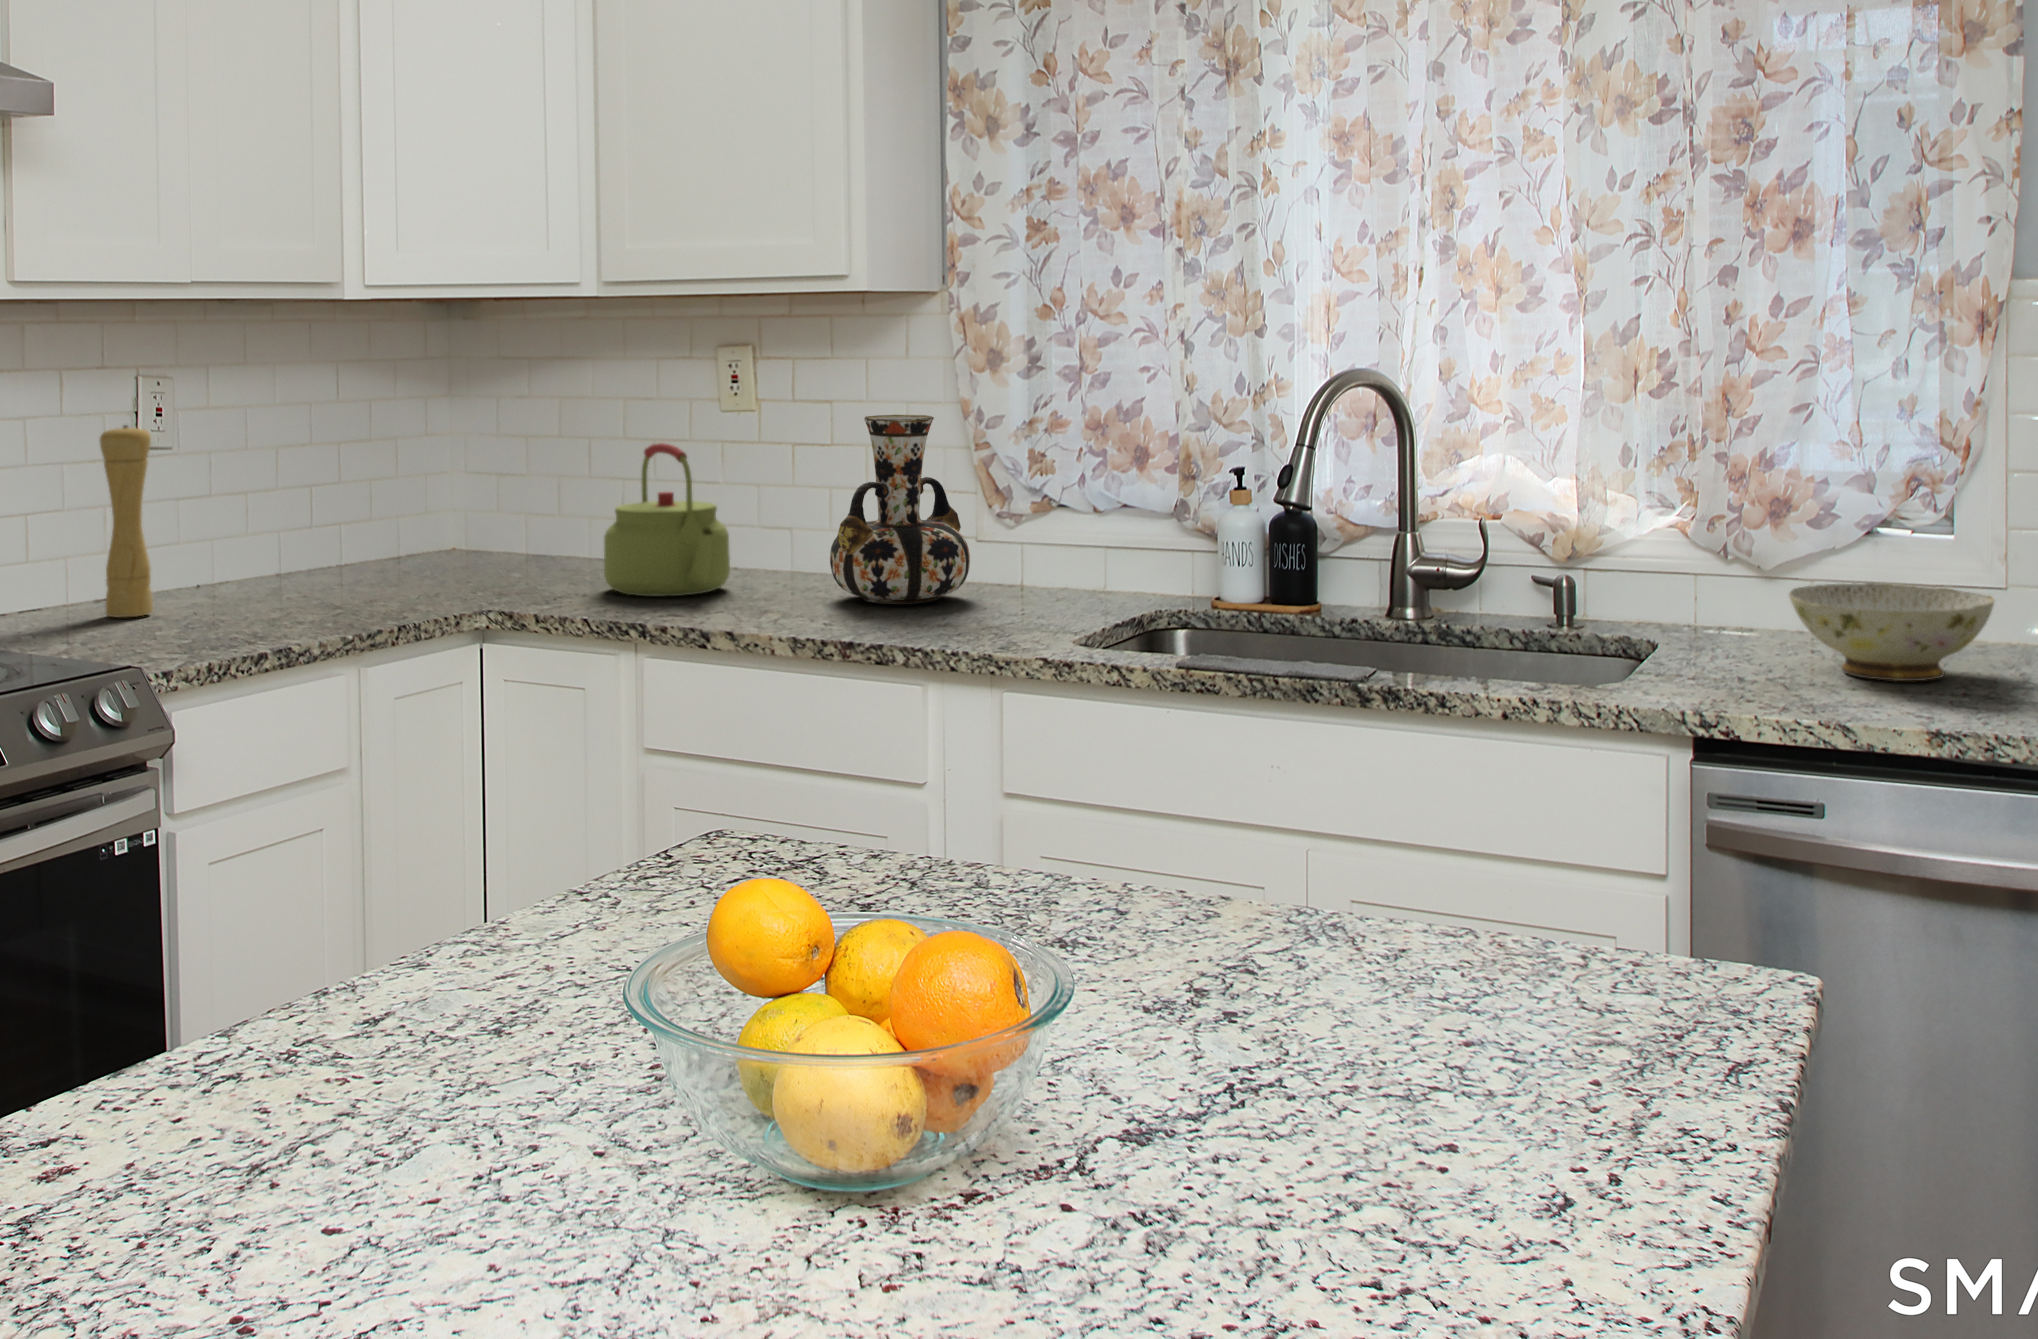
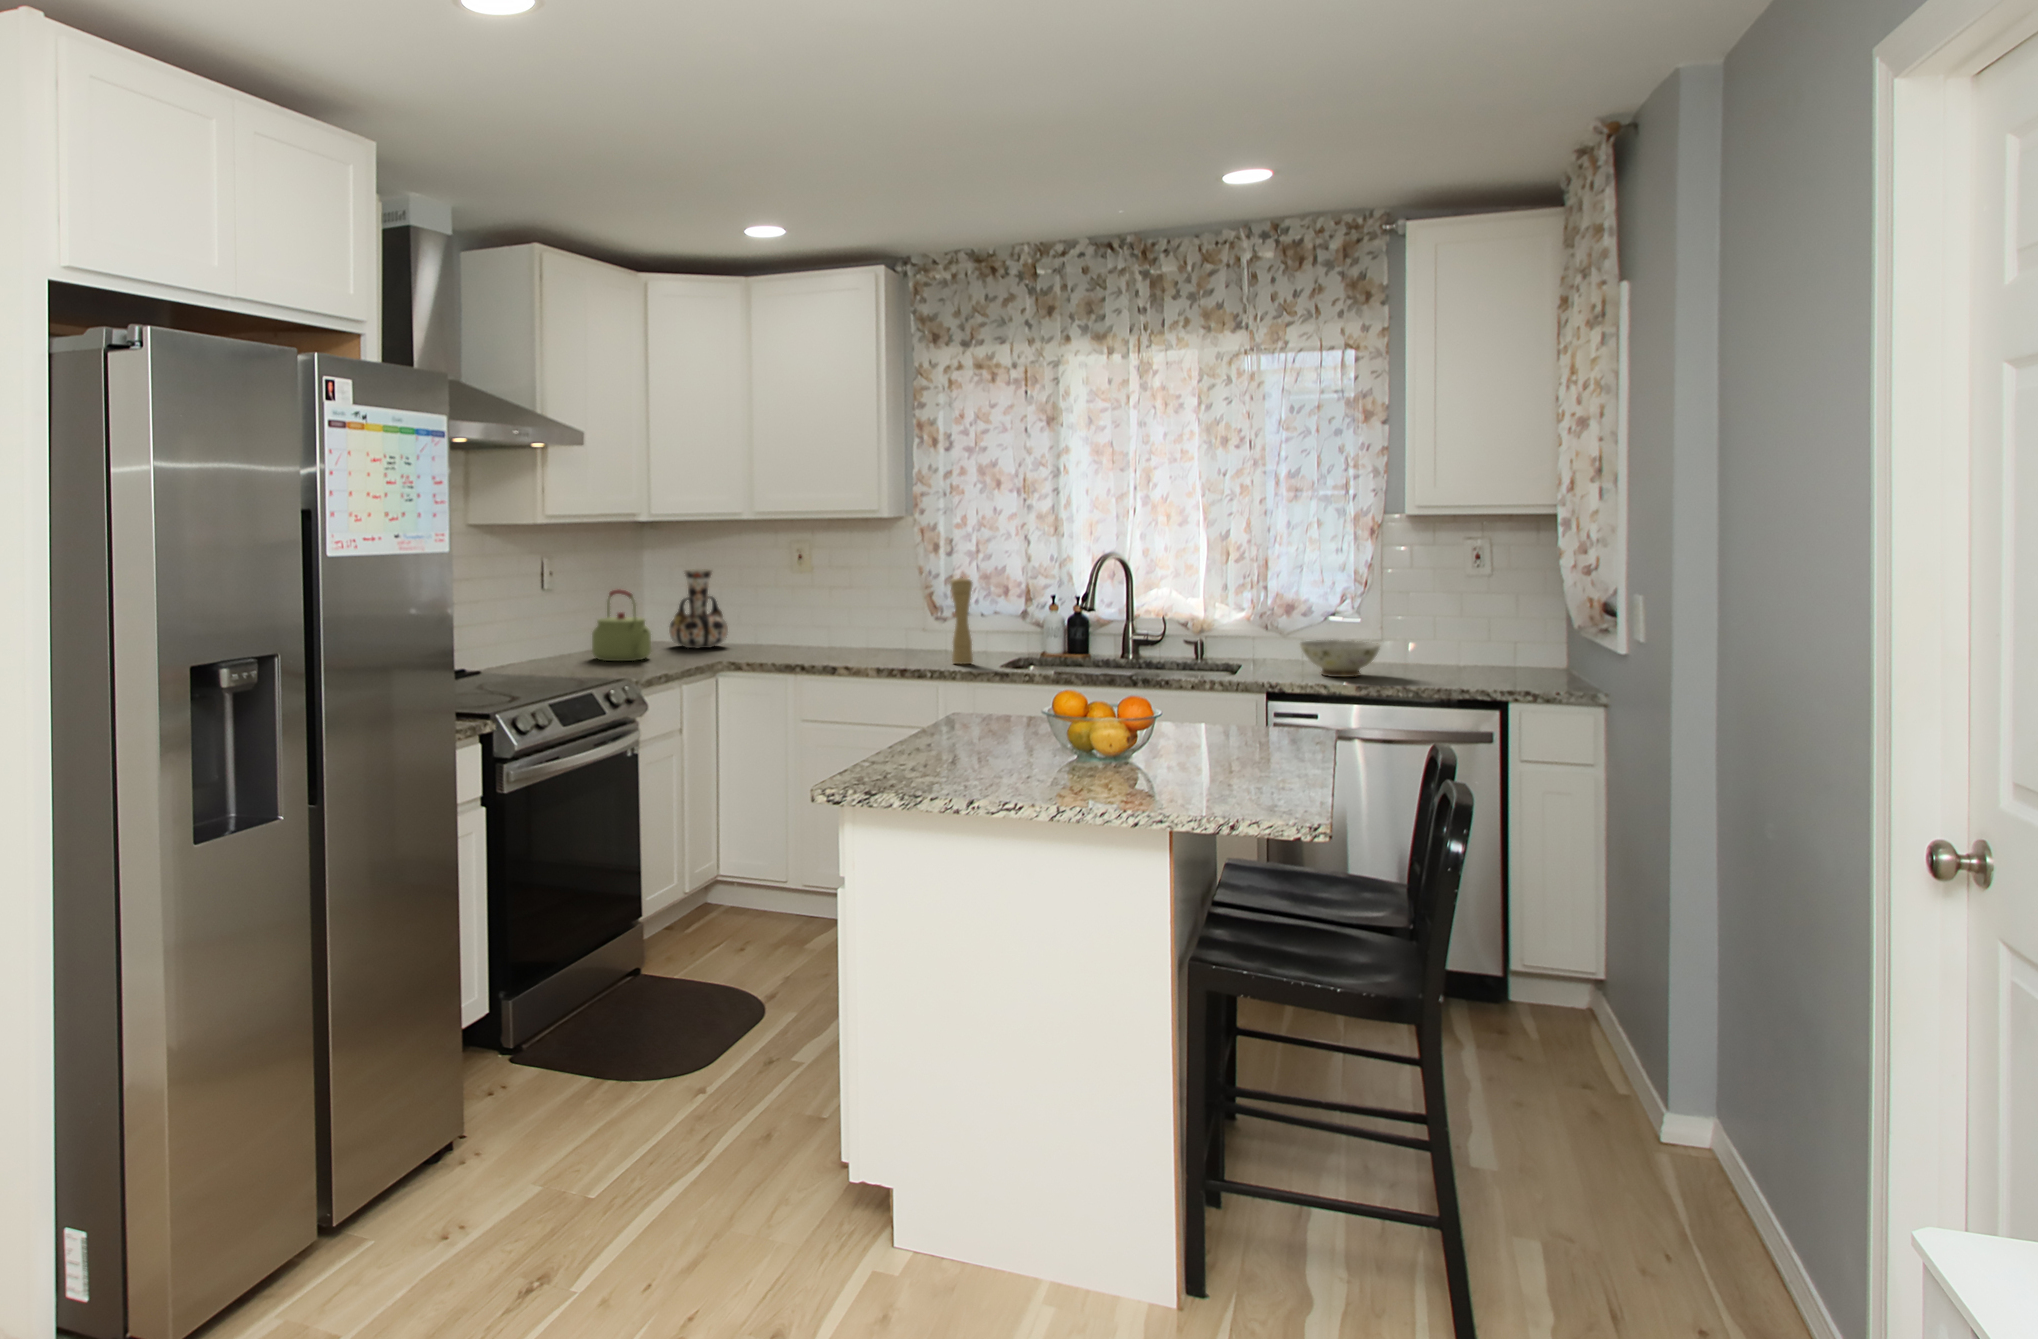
vase: present [830,415,970,604] -> present [669,569,728,648]
pepper mill: present [100,425,153,617] -> present [950,578,973,664]
kettle: present [604,443,730,596] -> present [592,589,651,661]

